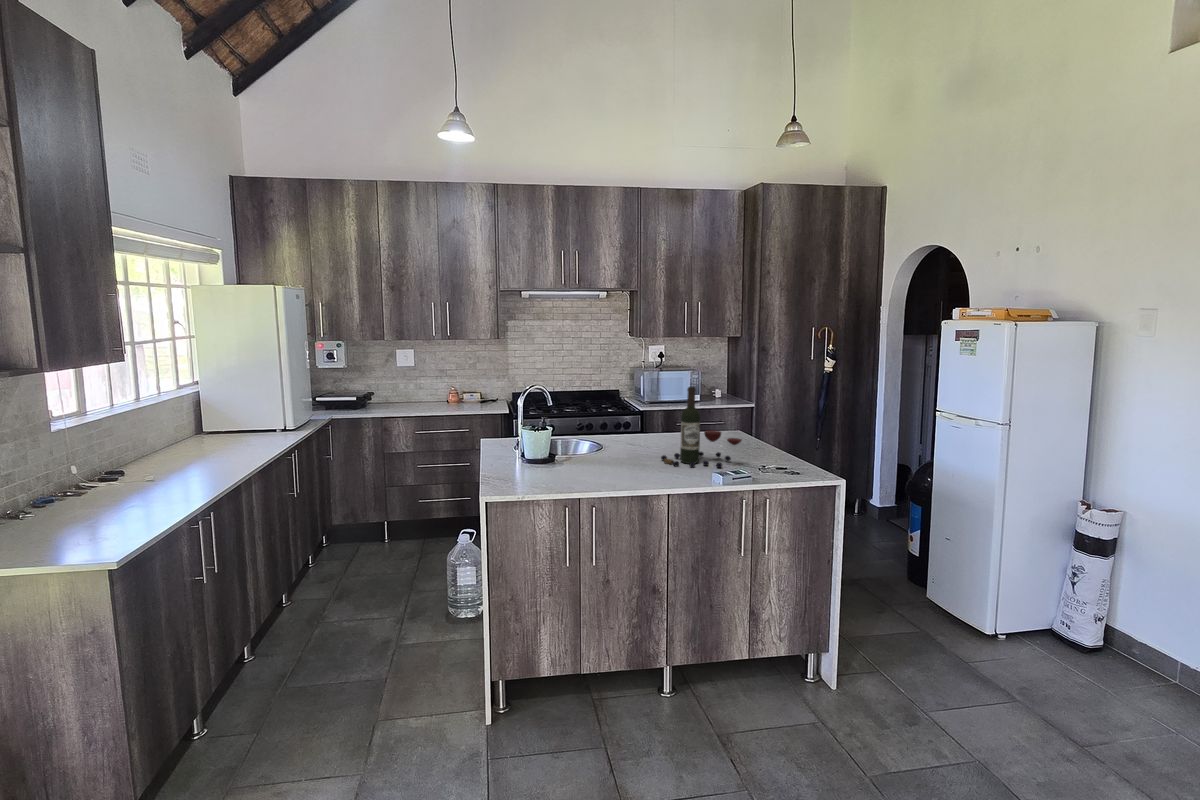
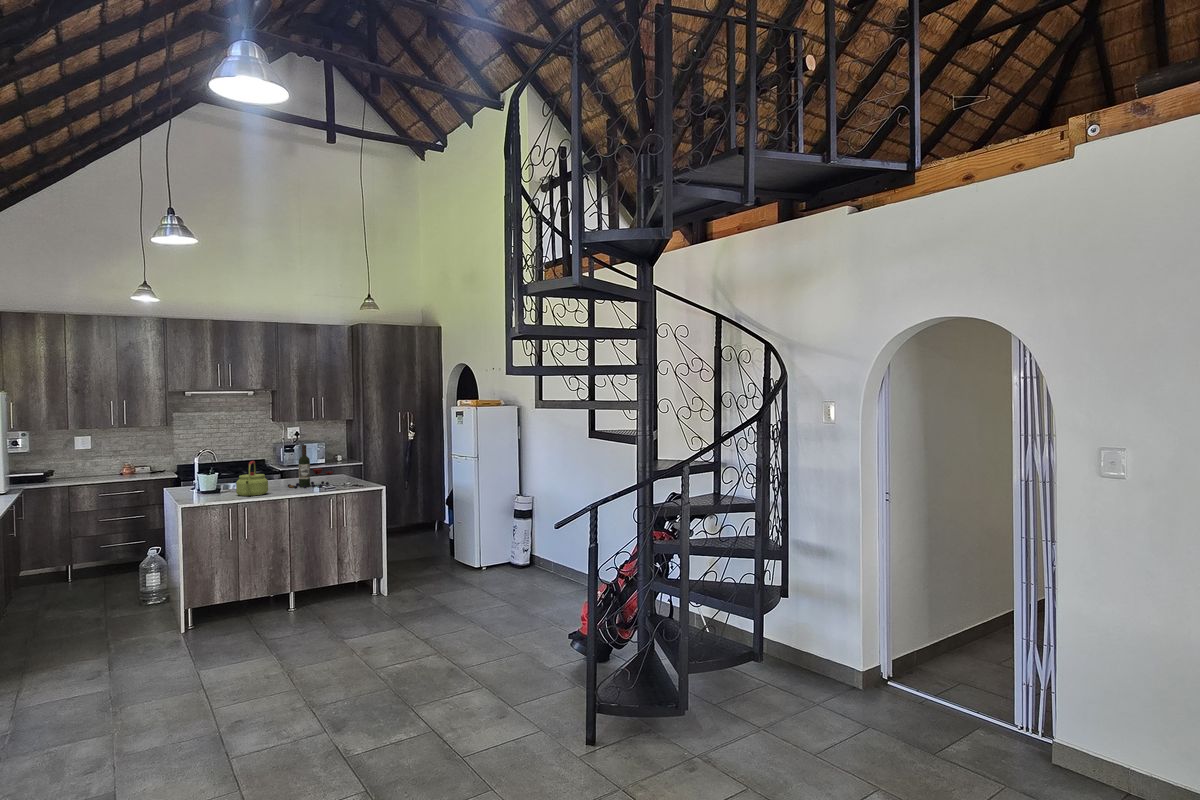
kettle: none [578,418,633,488] -> present [236,461,268,496]

